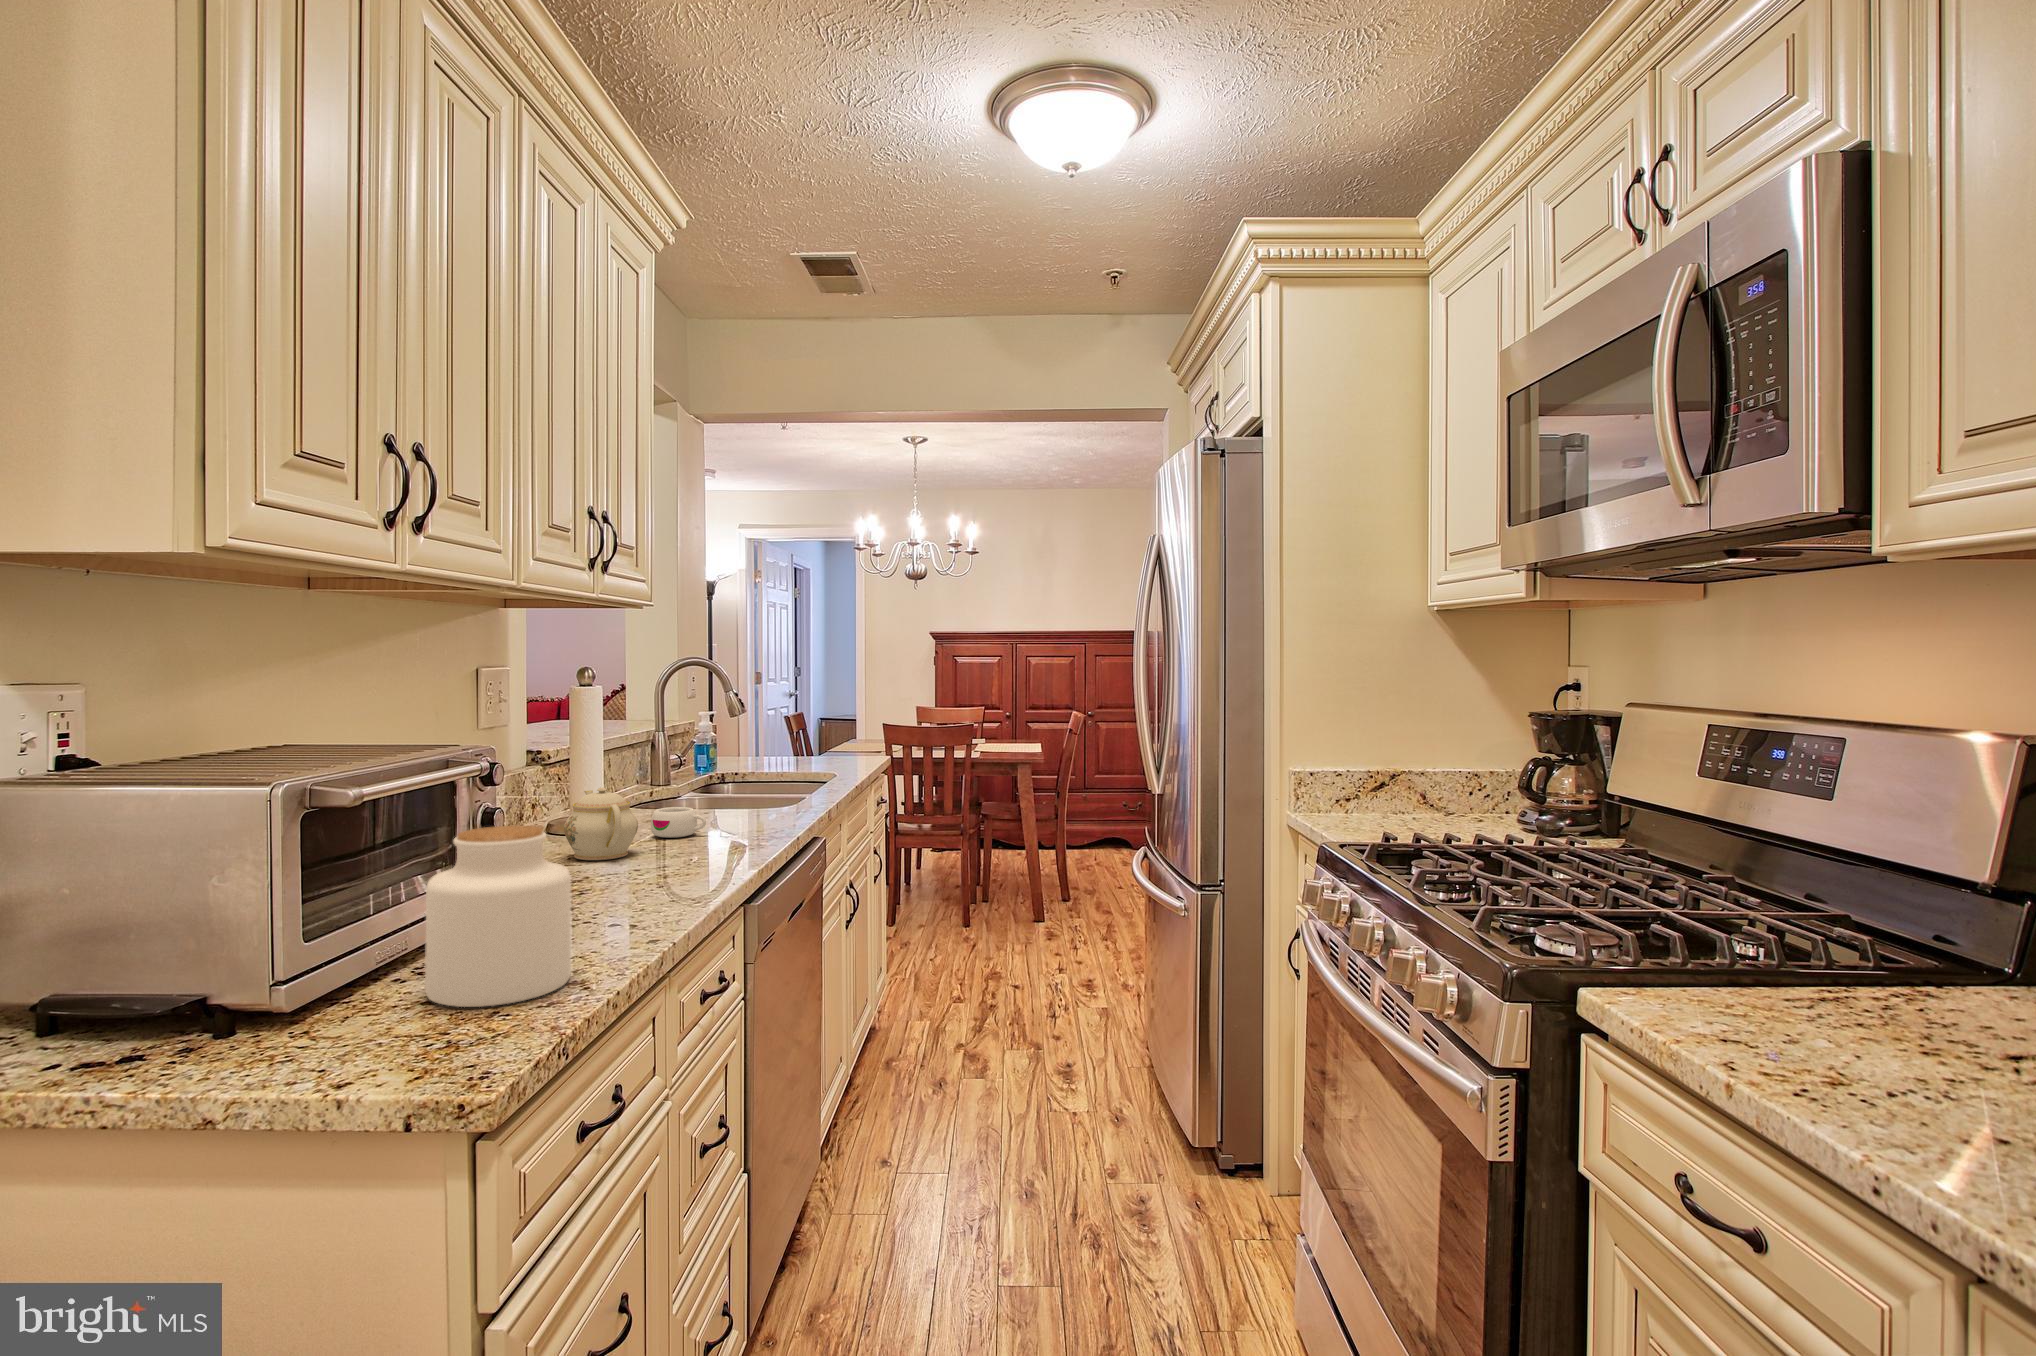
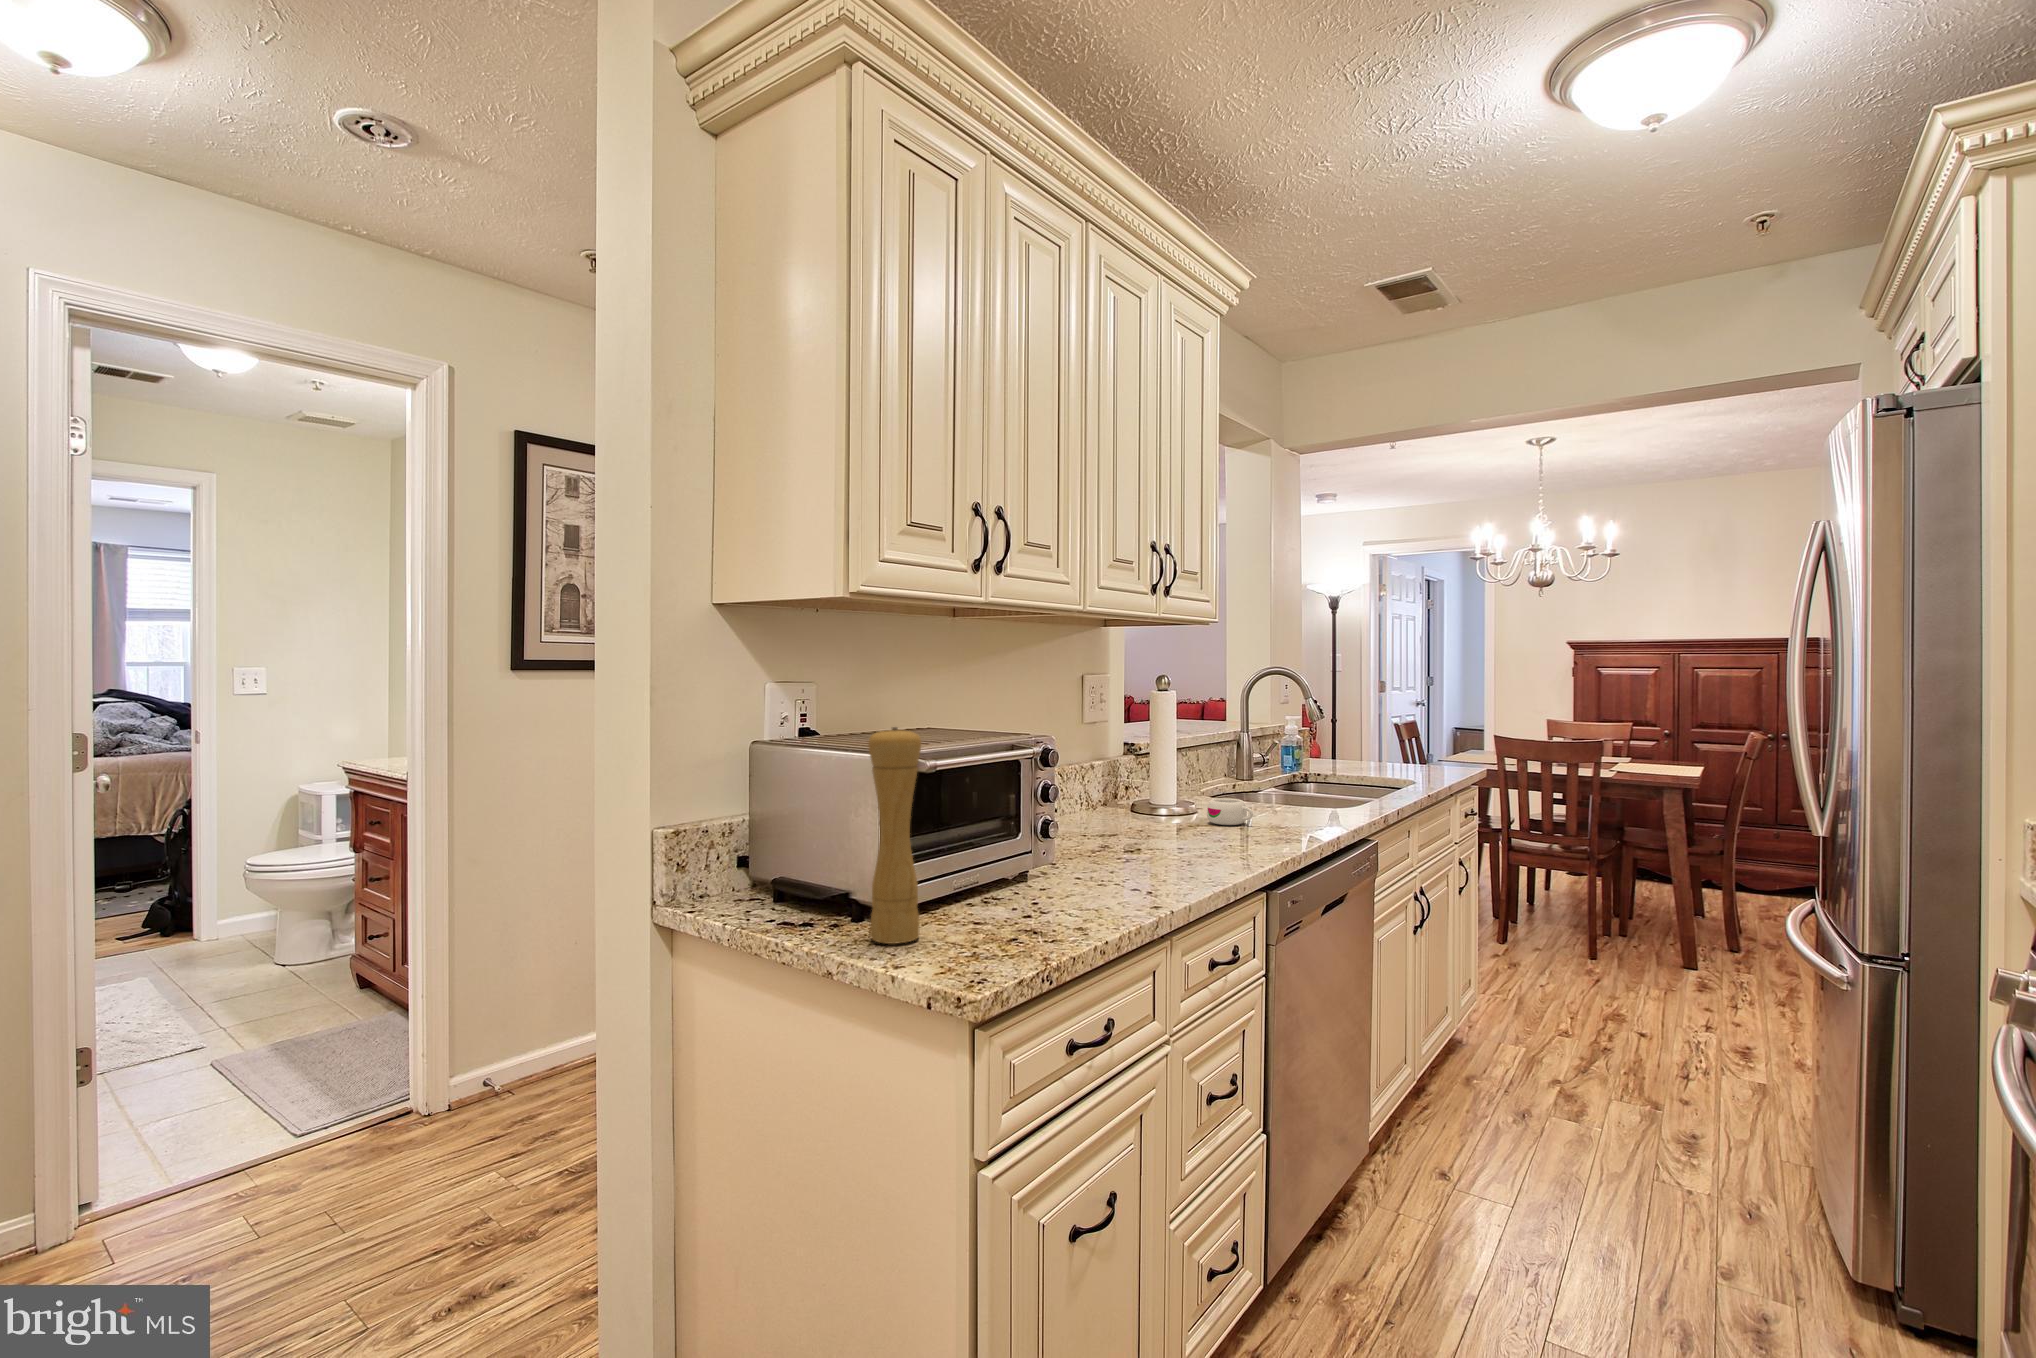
pepper mill: none [256,741,350,1060] -> present [868,727,921,944]
teapot: present [564,787,638,860] -> none [1130,776,1188,837]
jar: present [425,826,571,1007] -> none [978,798,1077,933]

